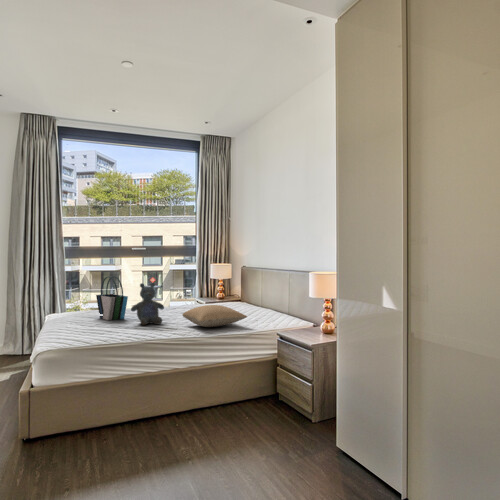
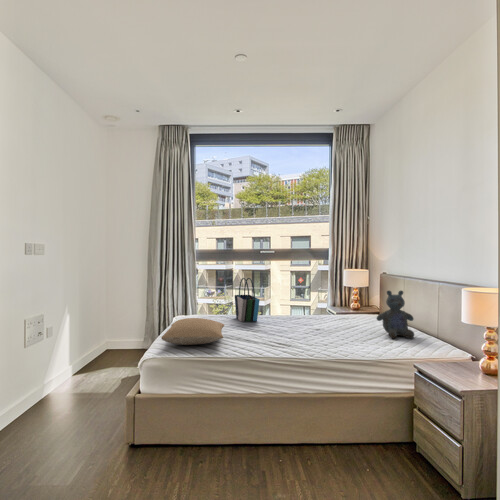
stuffed bear: present [131,283,164,325] -> present [377,291,414,338]
pillow: present [182,305,247,327] -> present [161,318,224,345]

